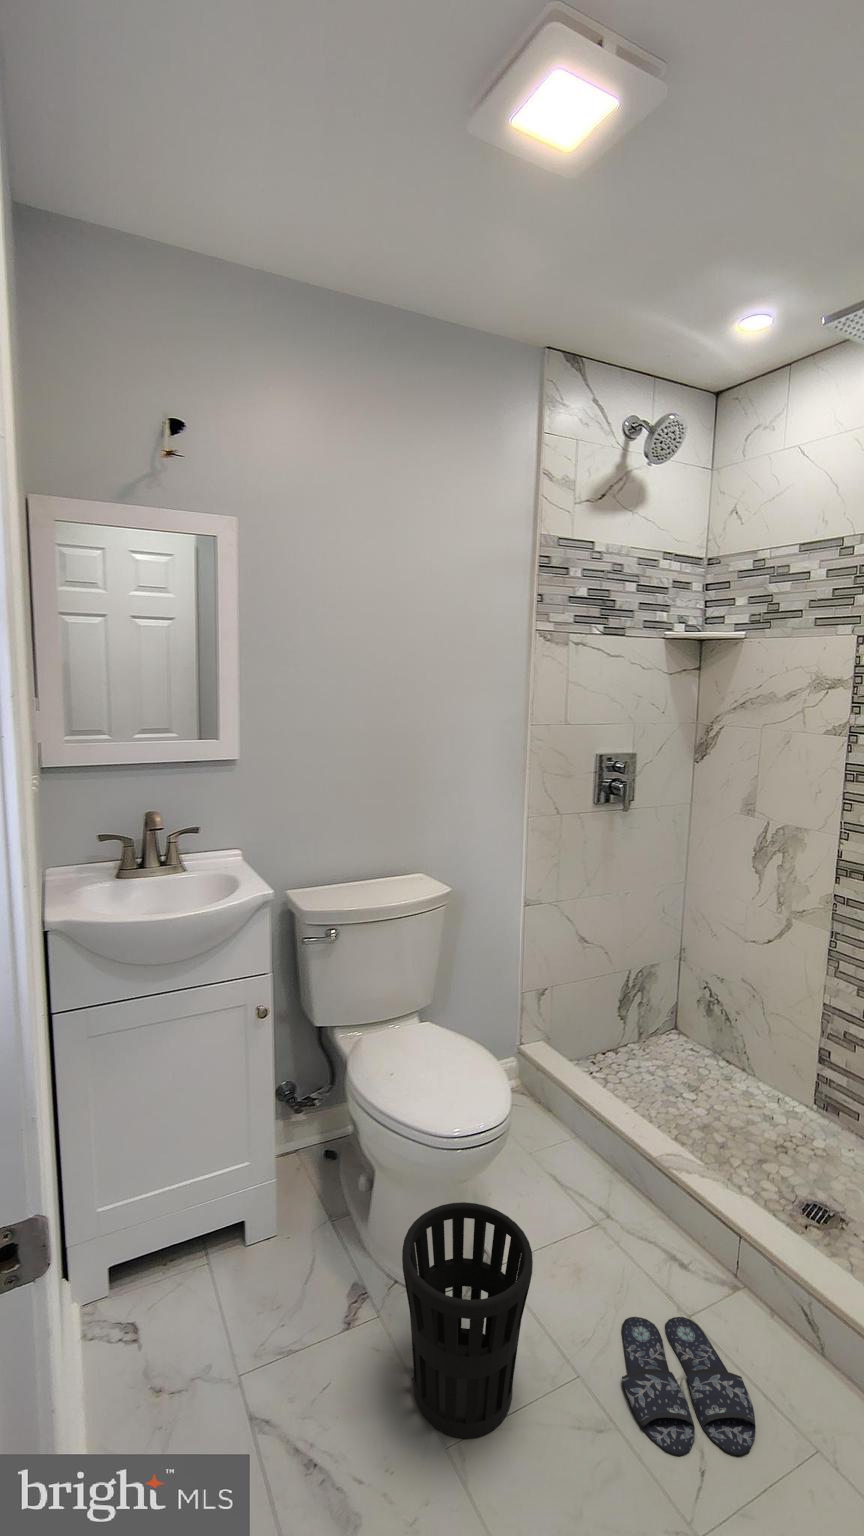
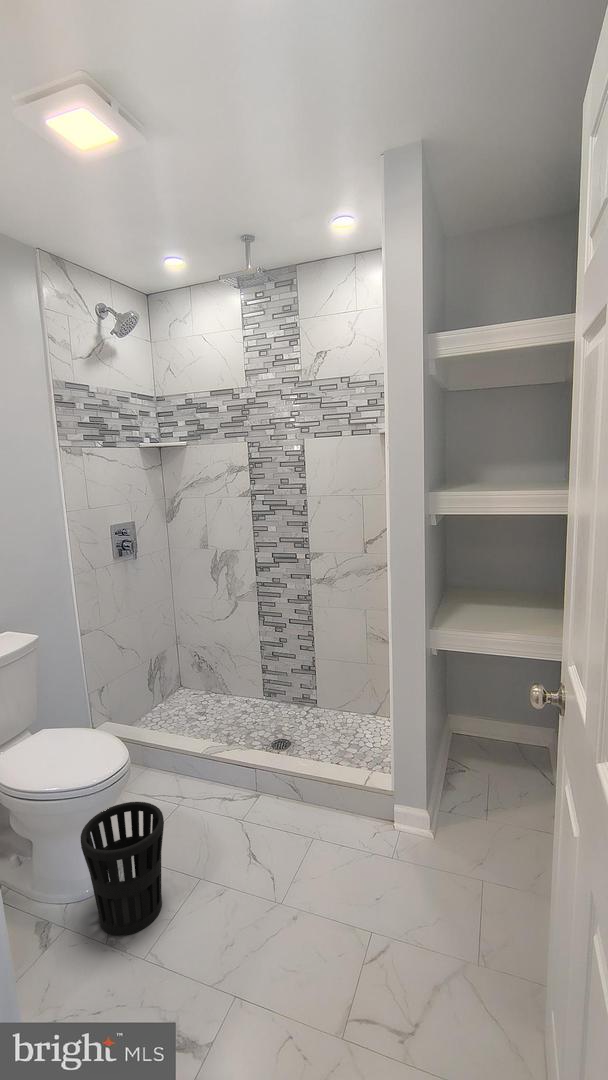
slippers: present [621,1317,756,1456] -> none [205,817,279,872]

